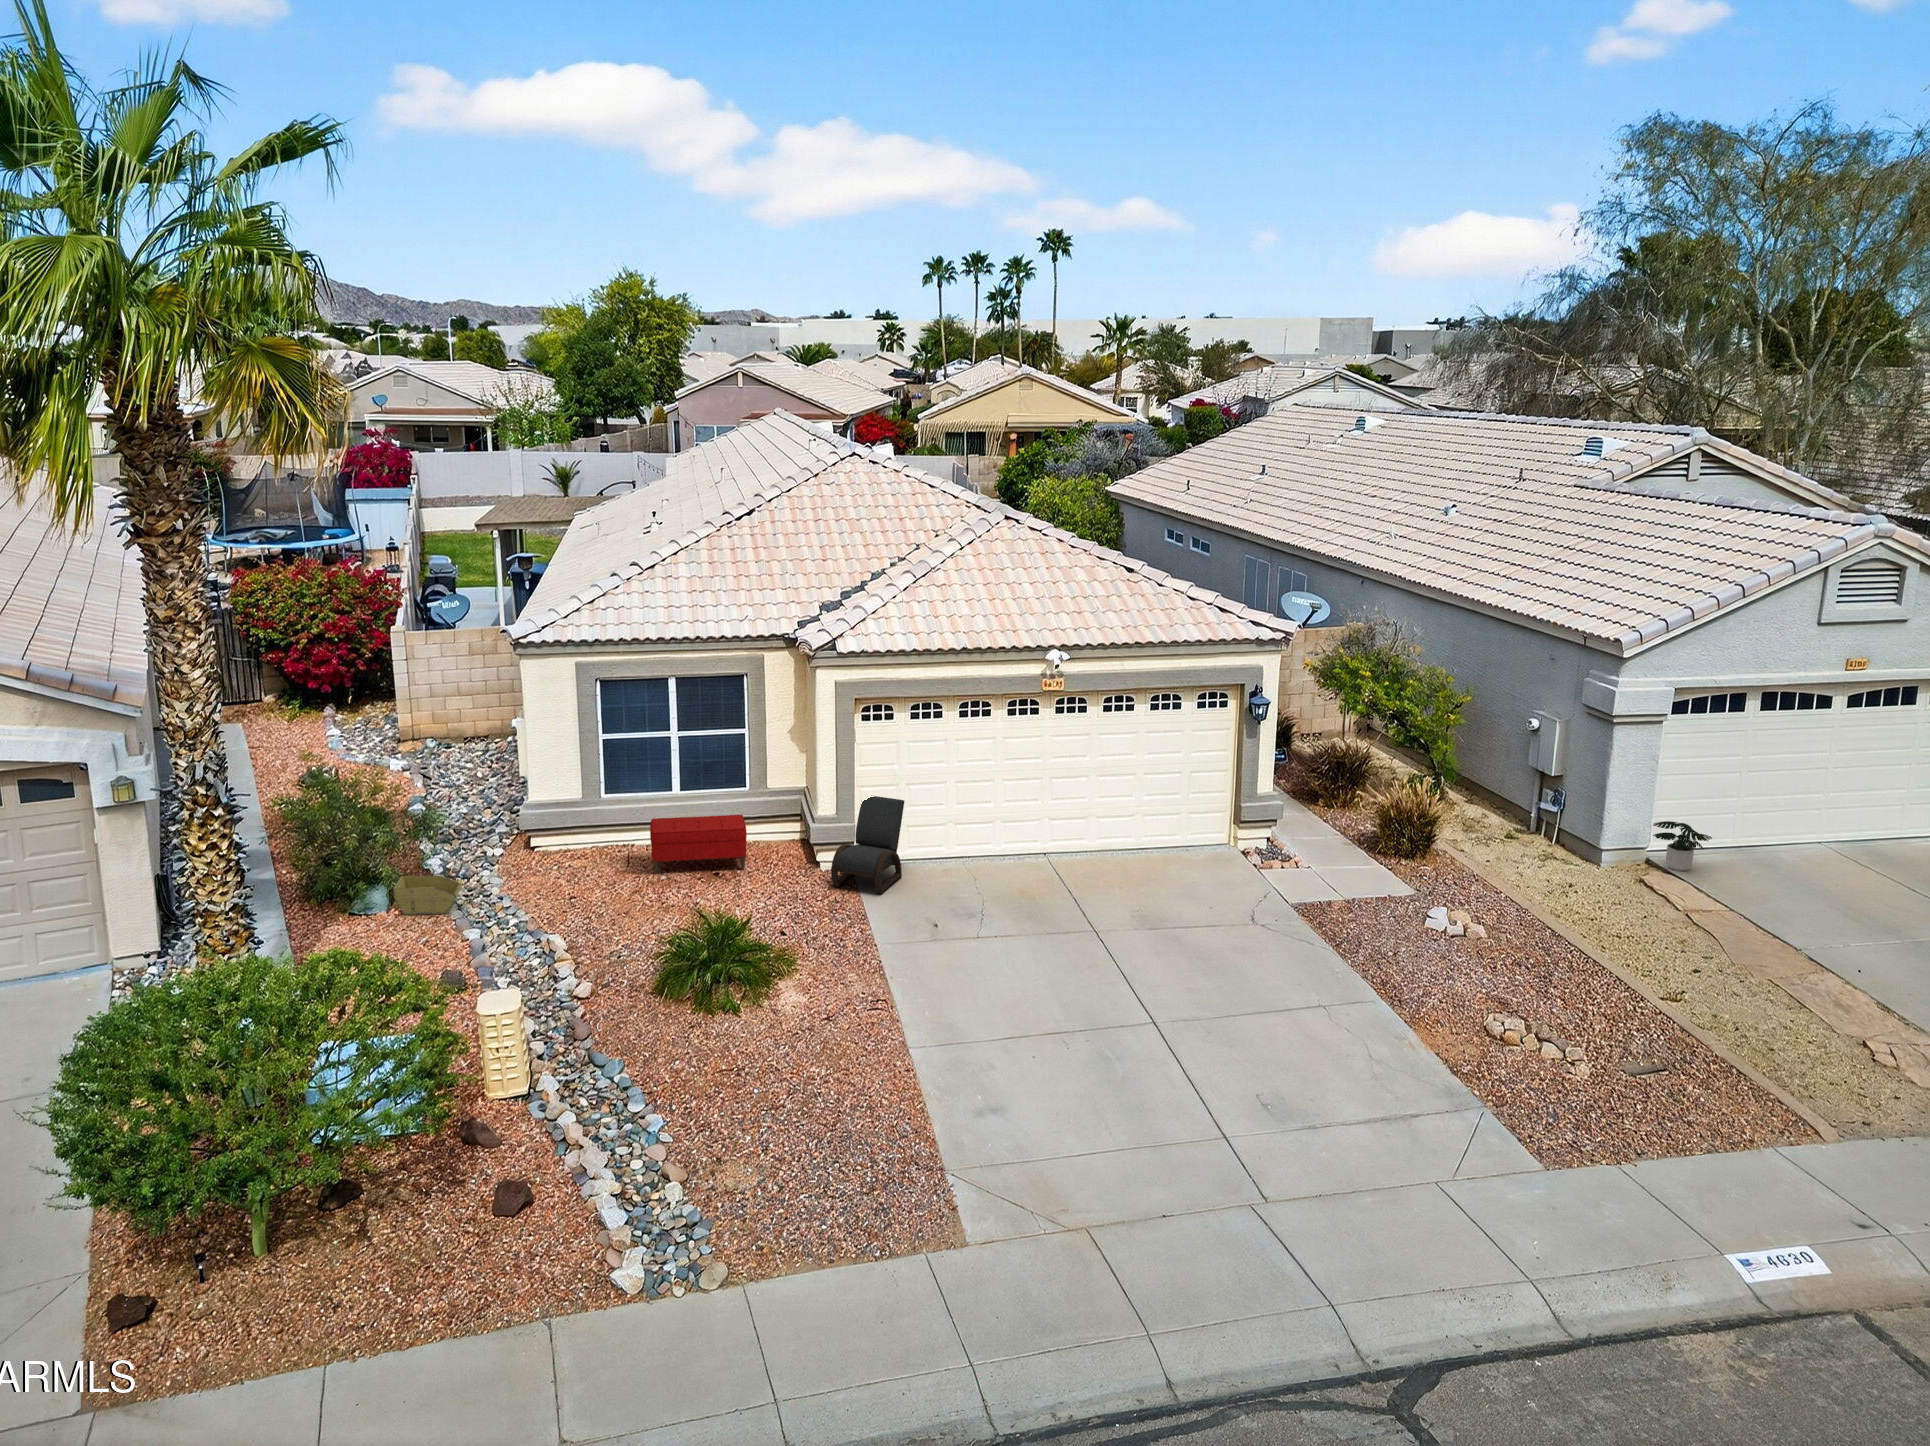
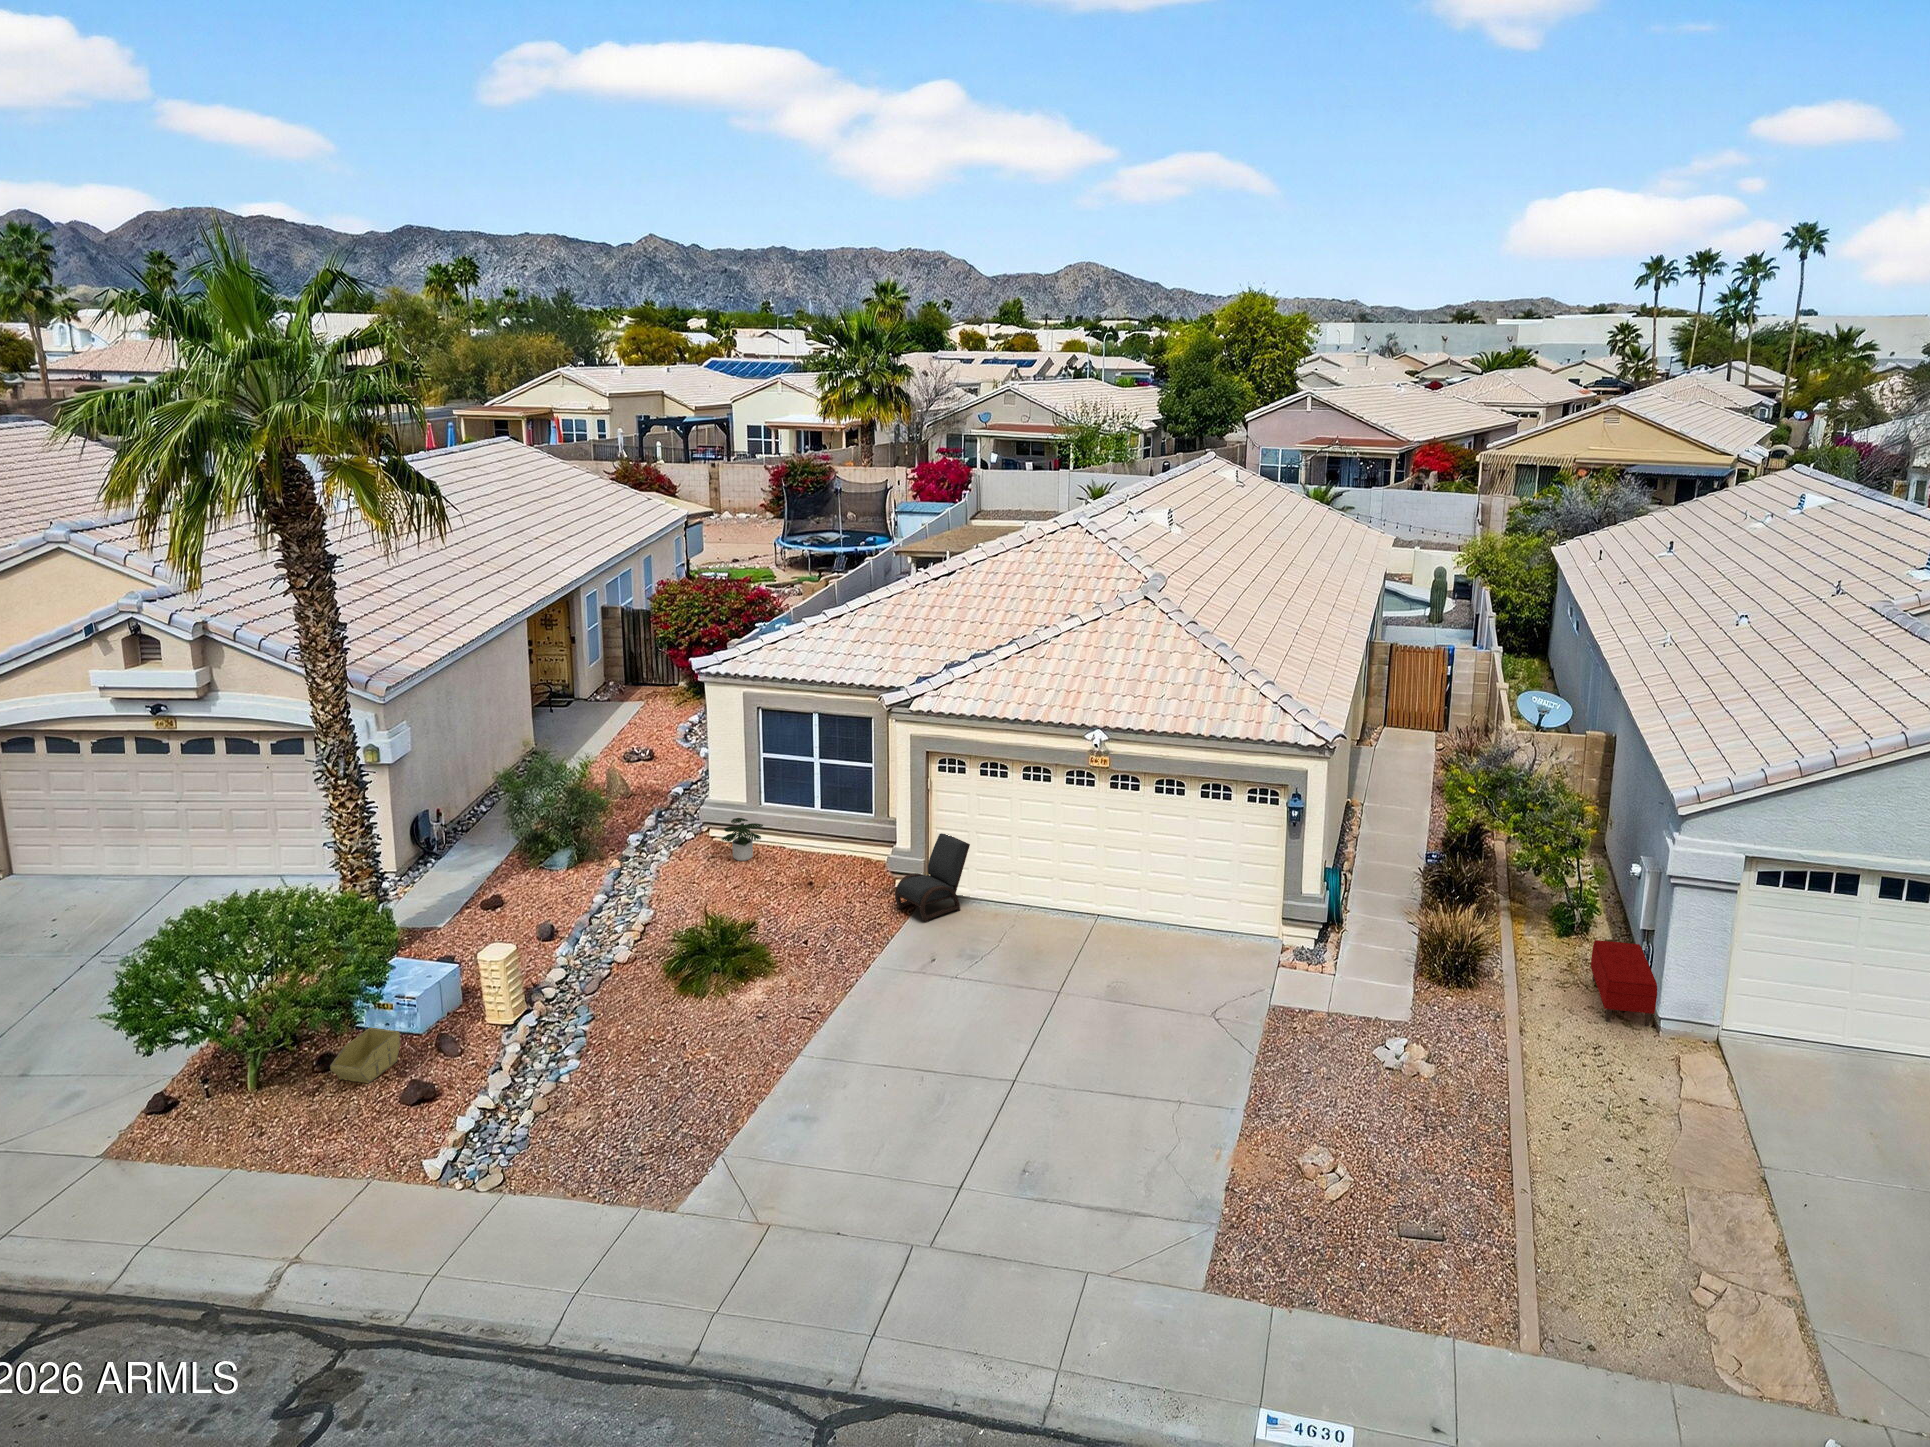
bench: present [650,815,747,874] -> present [1591,940,1657,1026]
potted plant: present [1653,821,1712,871] -> present [722,818,763,861]
storage bin: present [393,876,462,915] -> present [330,1028,401,1083]

